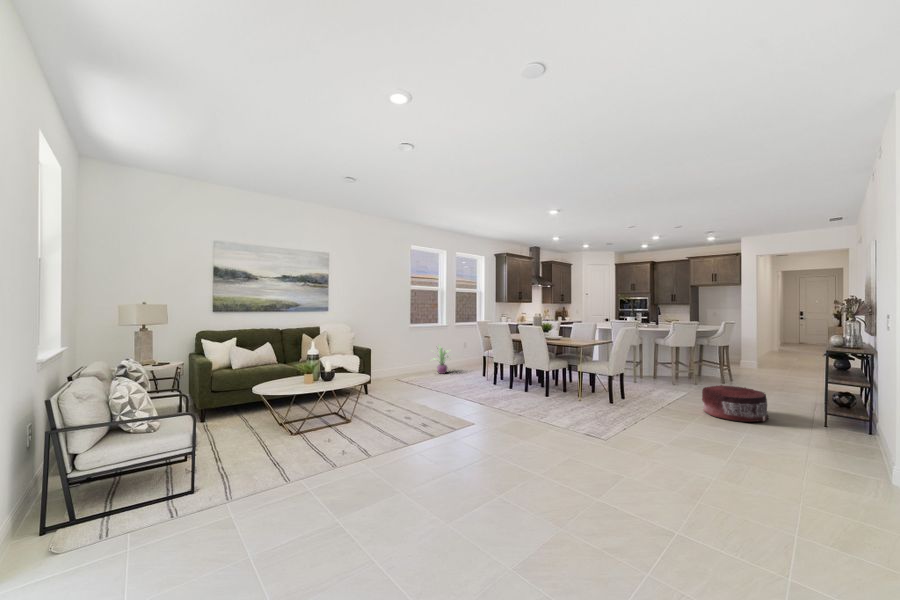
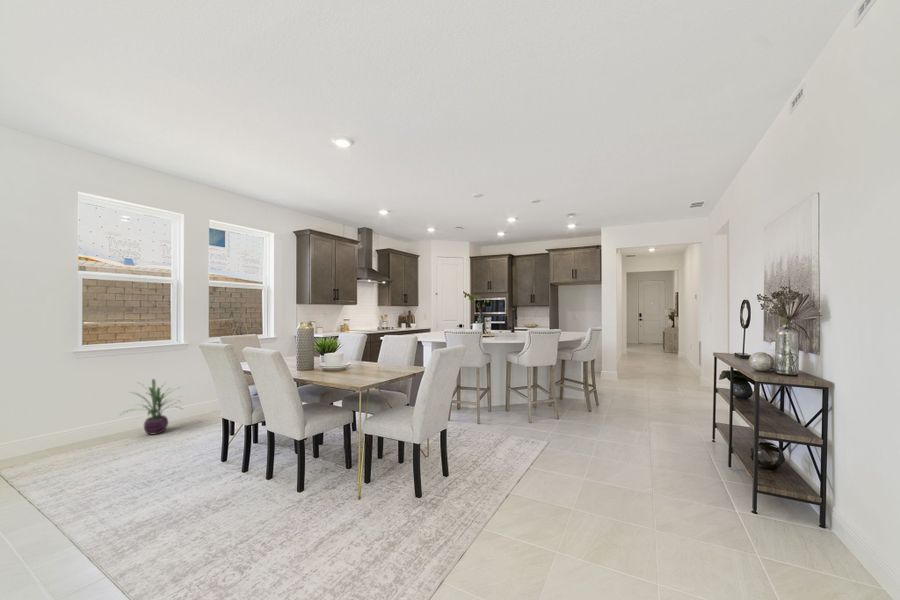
pouf: present [702,385,769,422] -> none [576,449,690,546]

